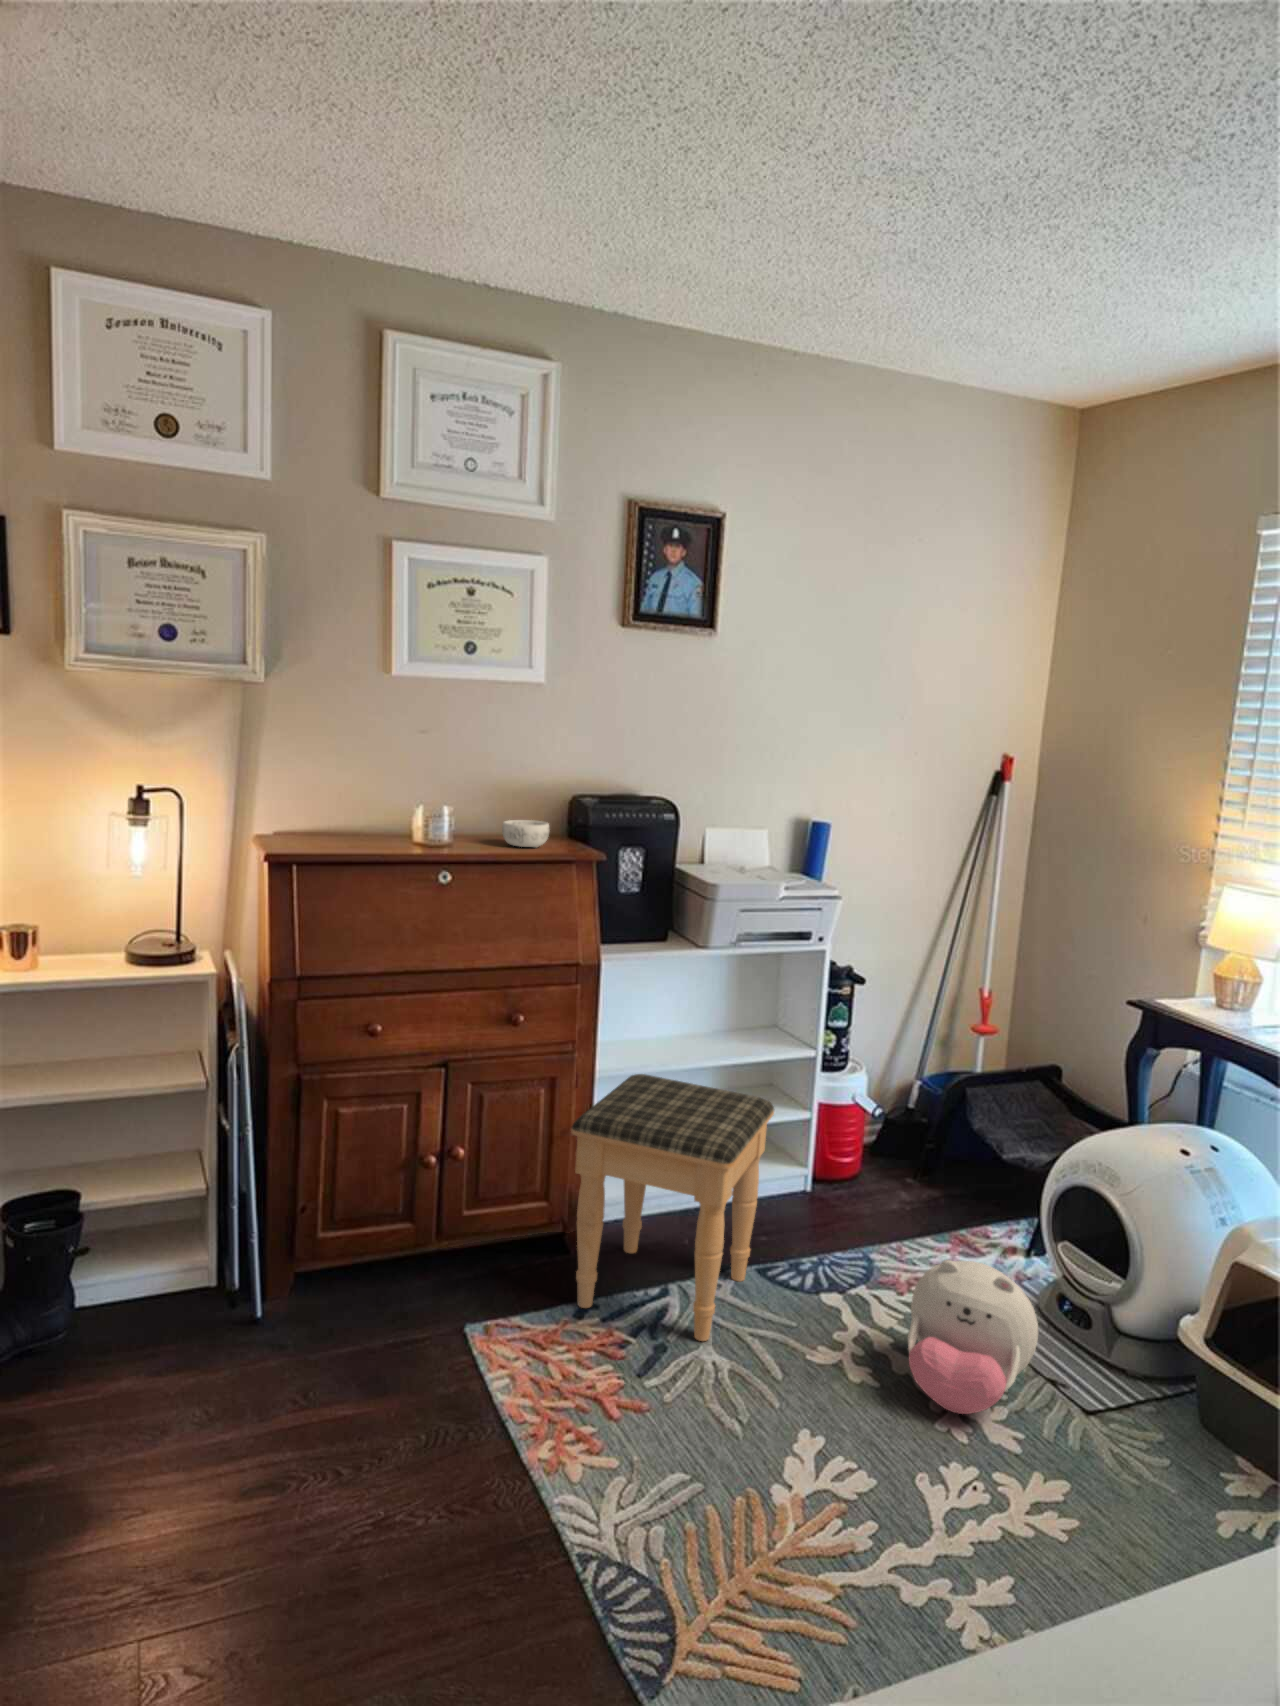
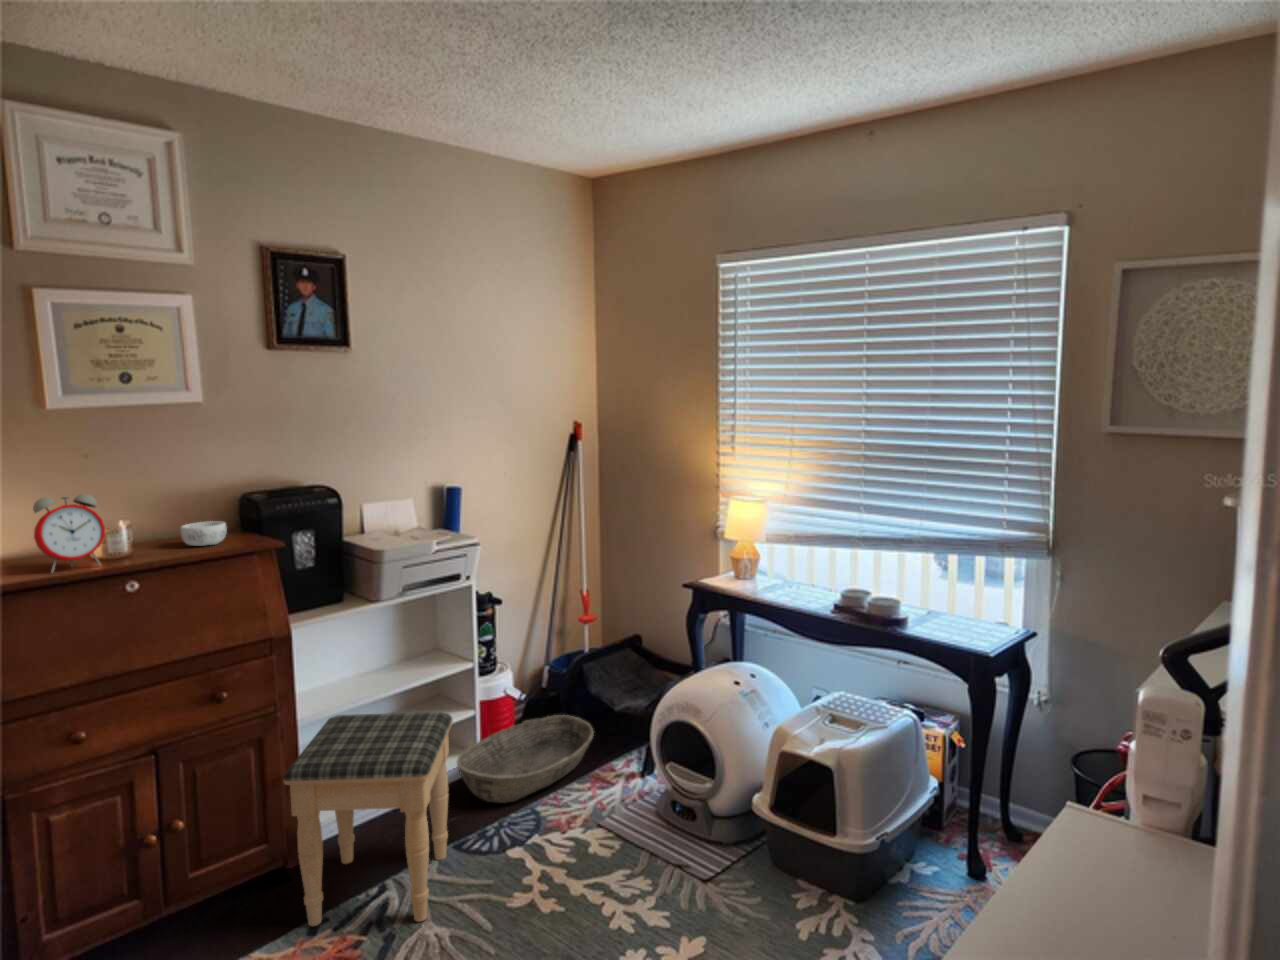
alarm clock: none [366,770,431,852] -> present [33,494,105,572]
basket: none [776,1144,966,1240] -> present [457,715,594,803]
plush toy: present [908,1260,1038,1414] -> none [577,797,668,913]

